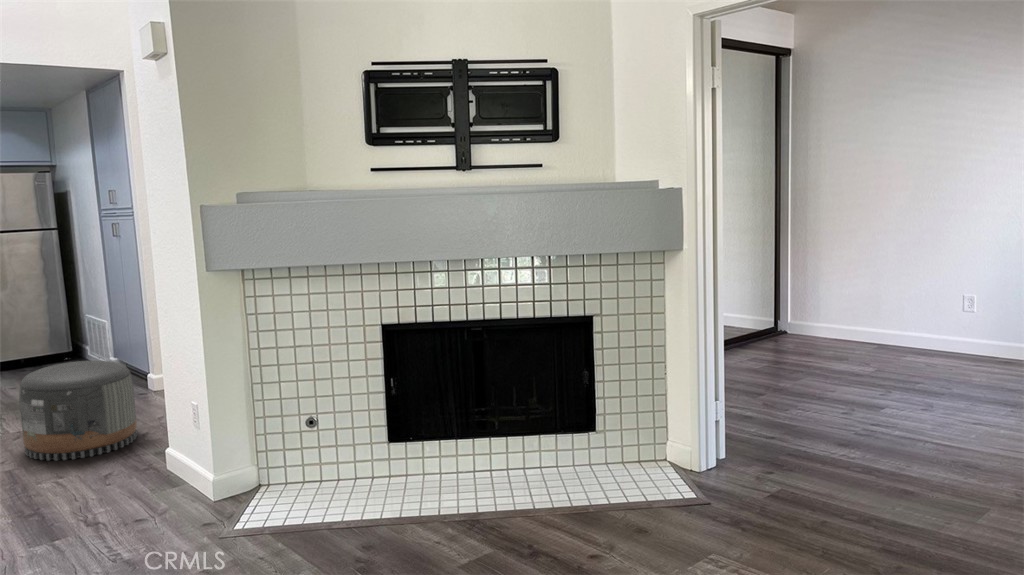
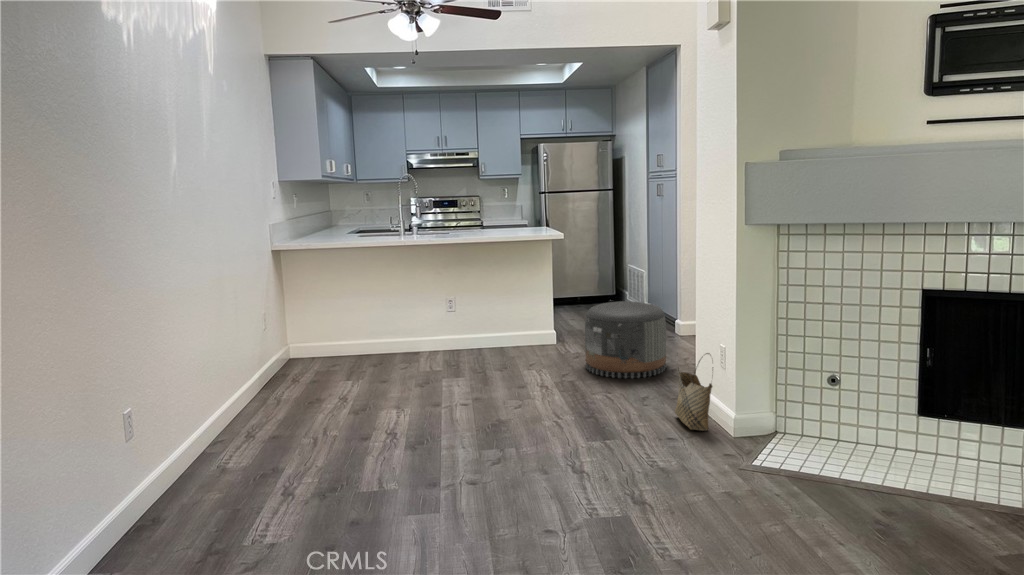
woven basket: none [142,414,186,504] -> present [675,353,712,431]

